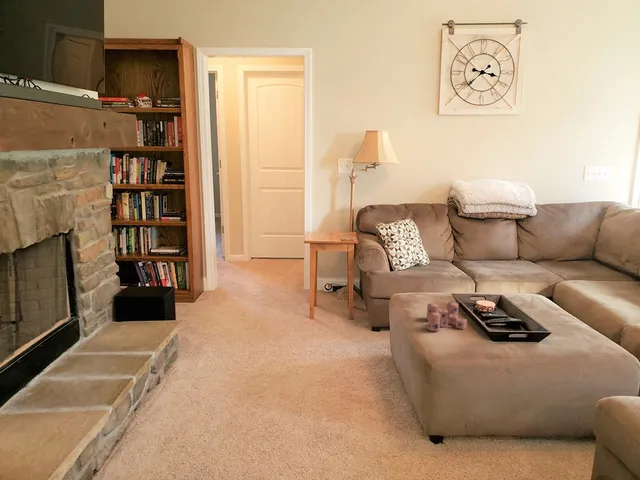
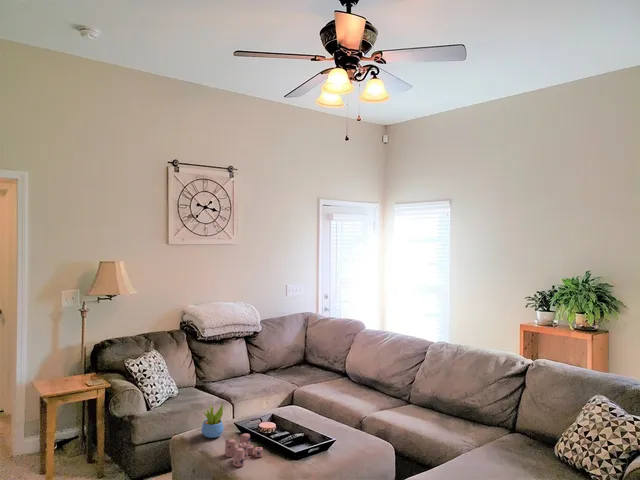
succulent plant: none [416,267,441,302] -> present [201,403,224,438]

